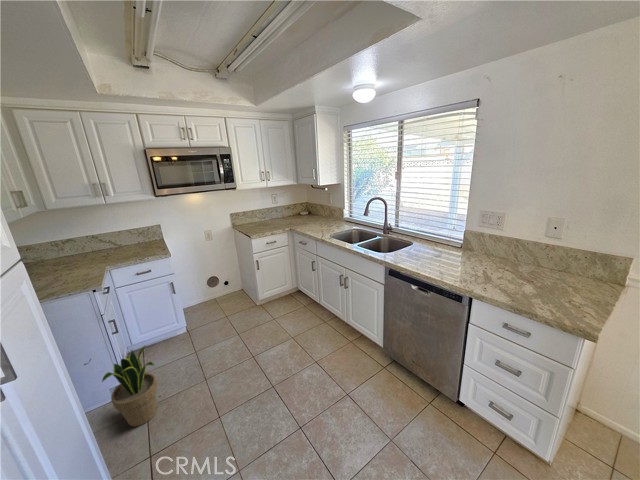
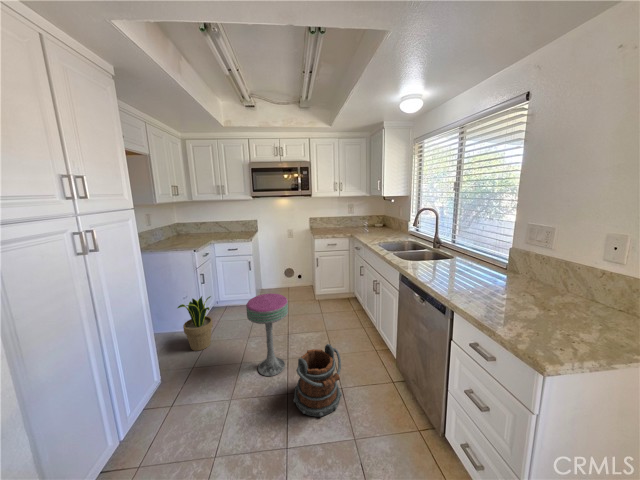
bar stool: none [226,317,277,413] -> present [246,294,288,376]
bucket: none [305,352,356,430] -> present [293,344,342,417]

